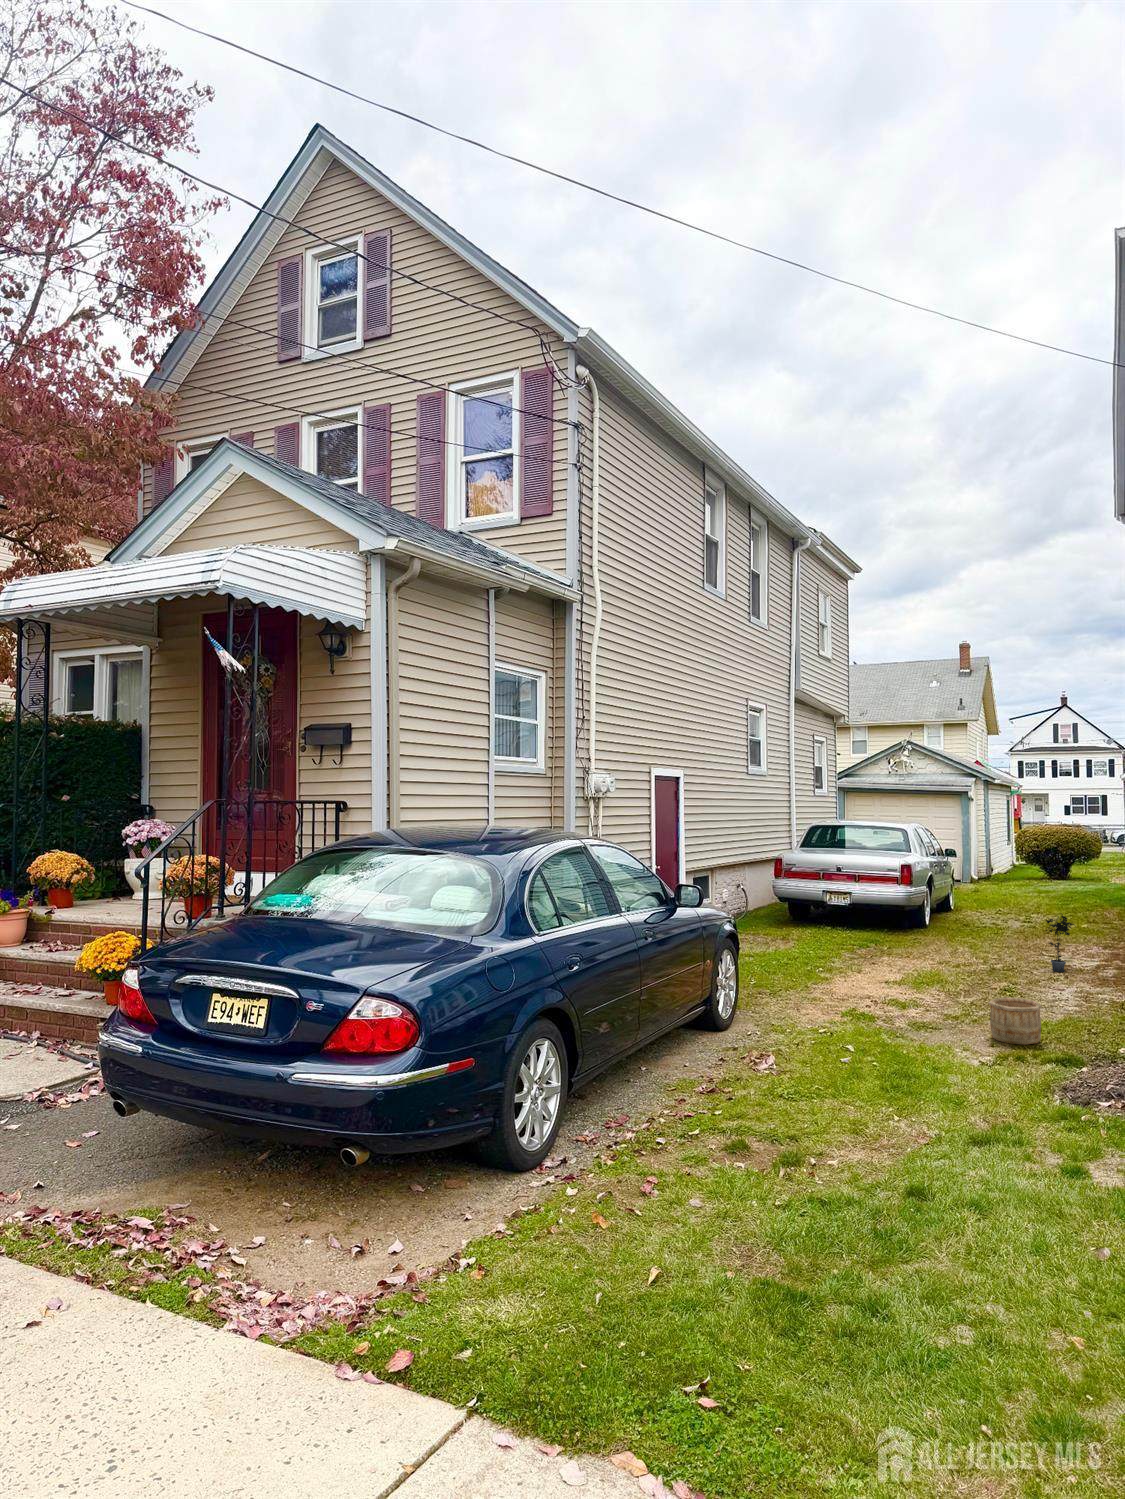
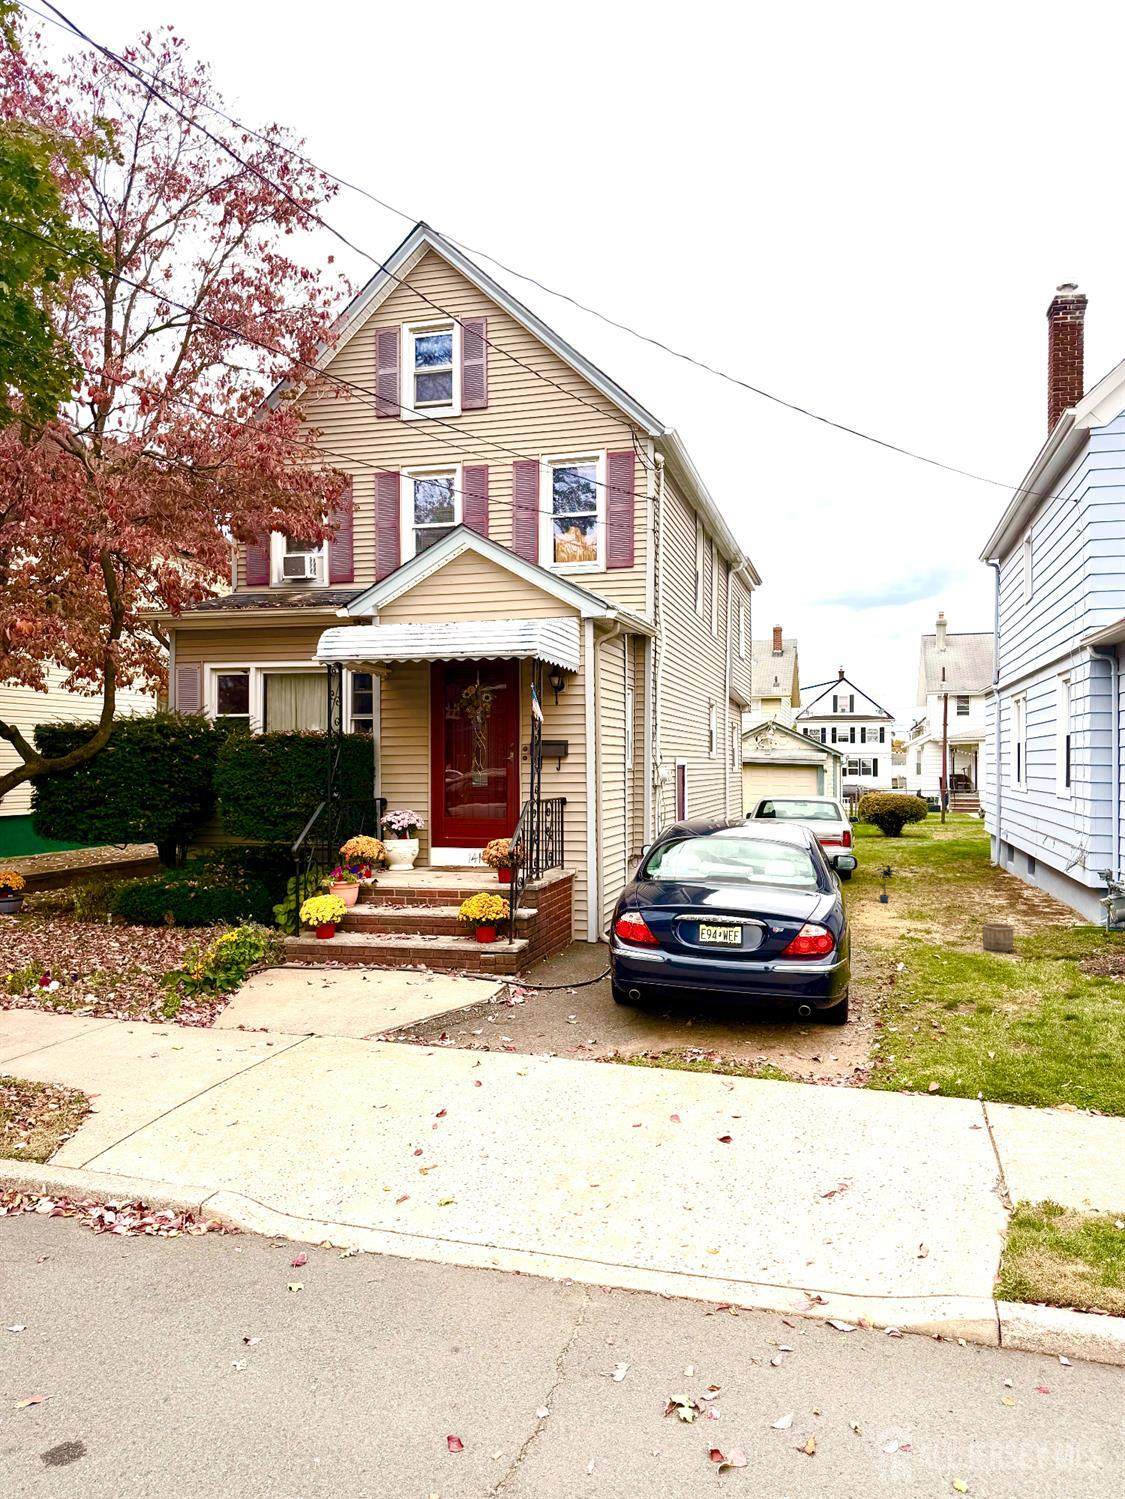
potted plant: present [1046,914,1076,972] -> present [877,866,895,903]

